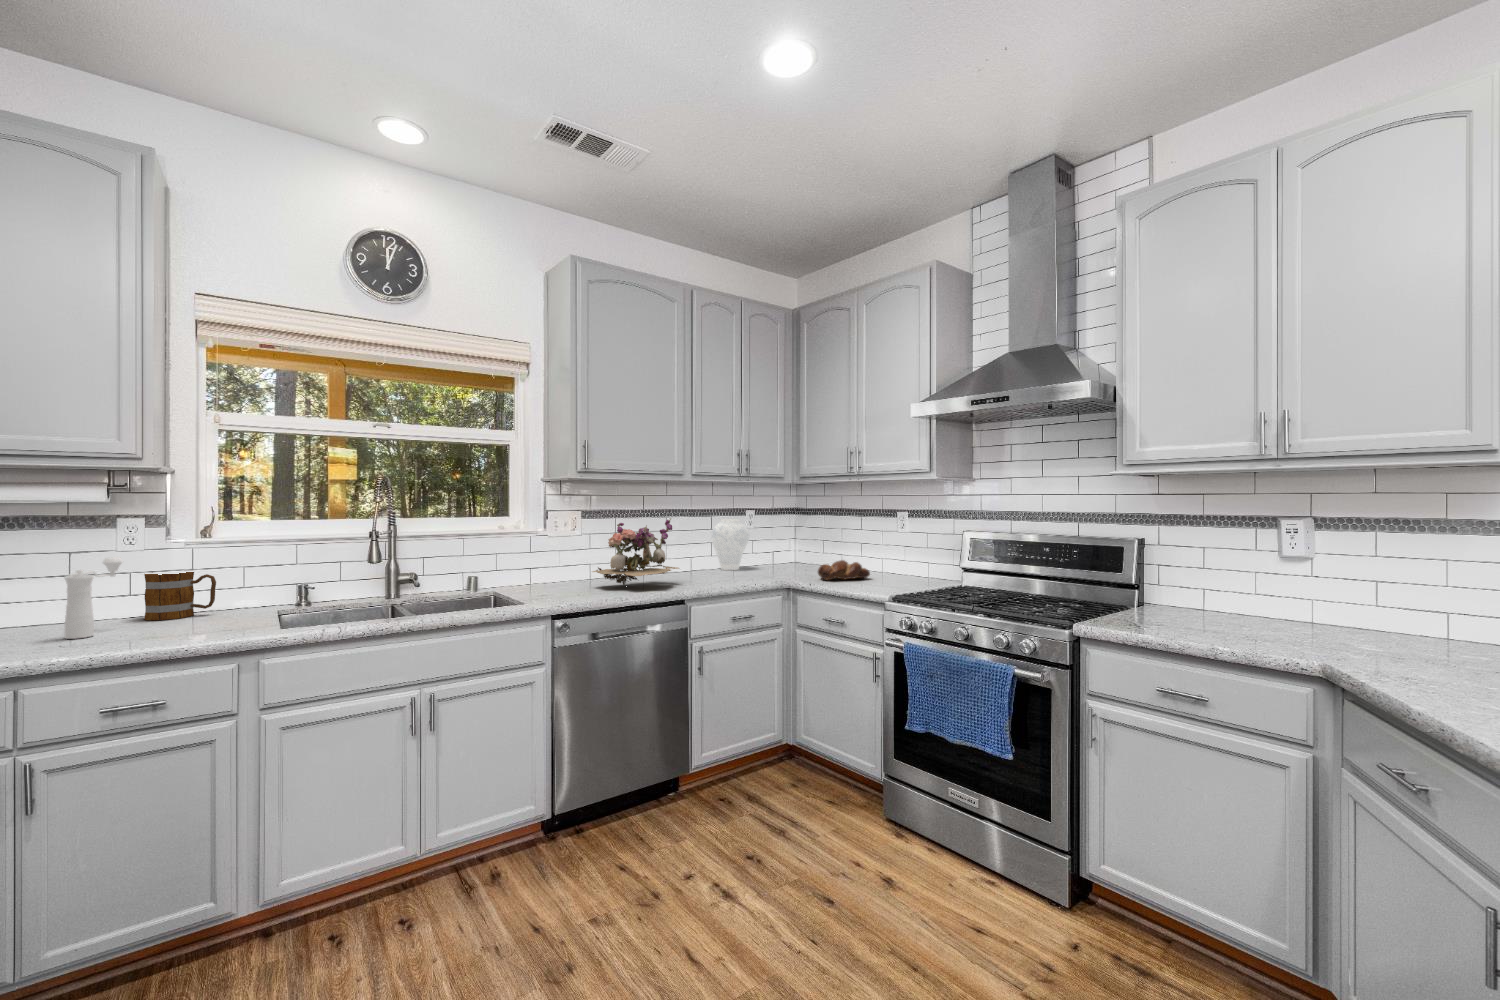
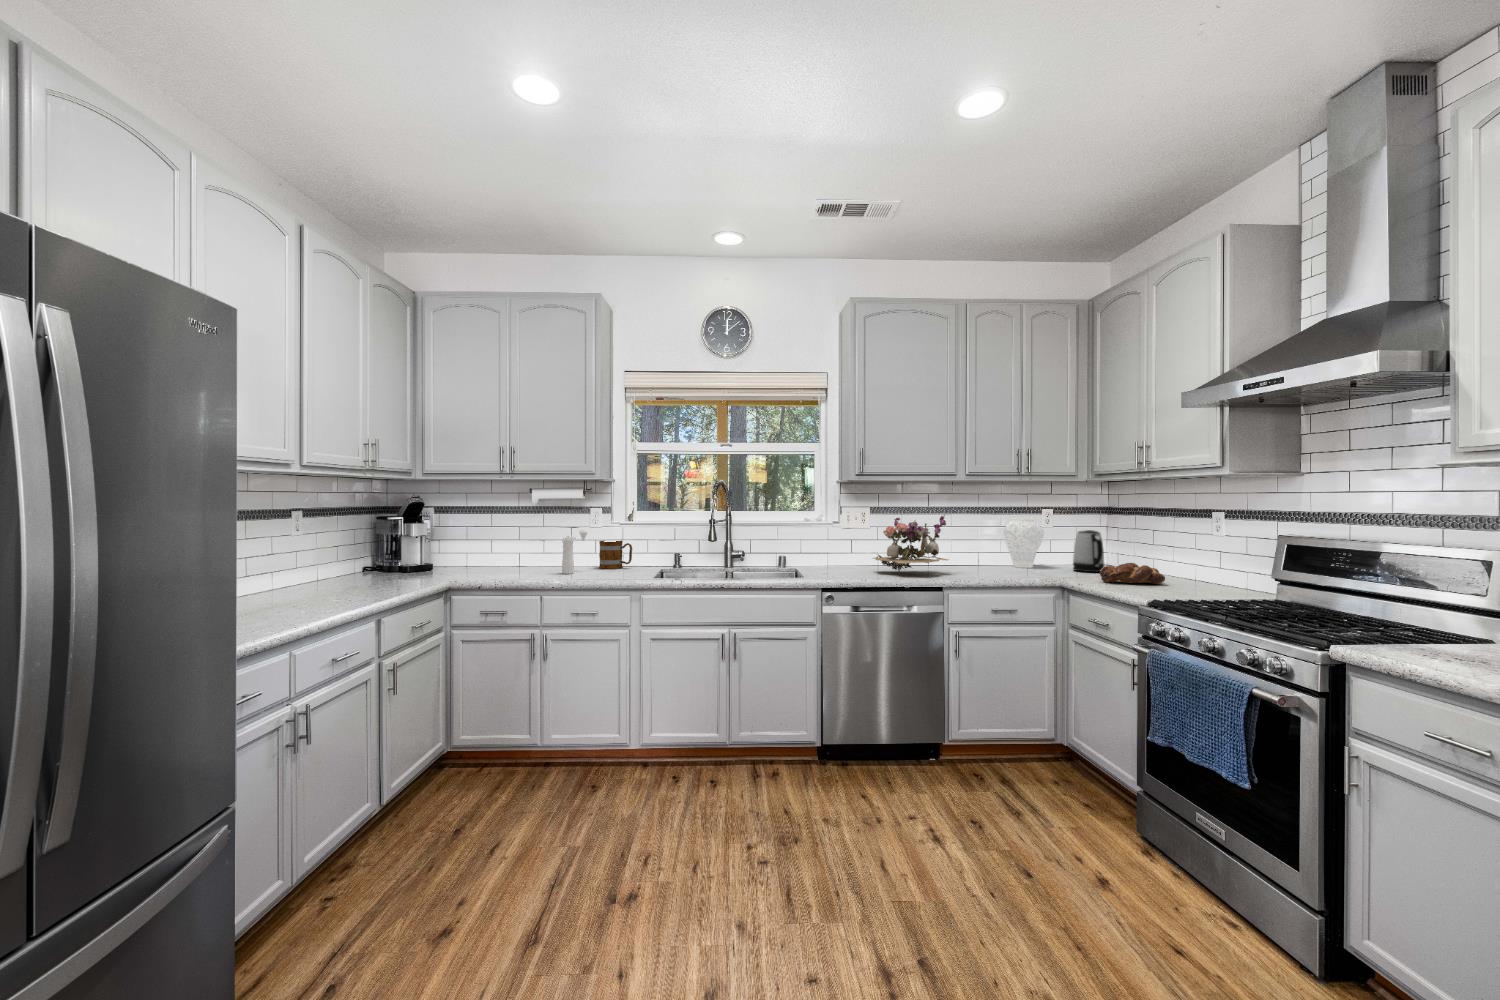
kettle: none [777,530,806,571] -> present [1073,530,1104,572]

